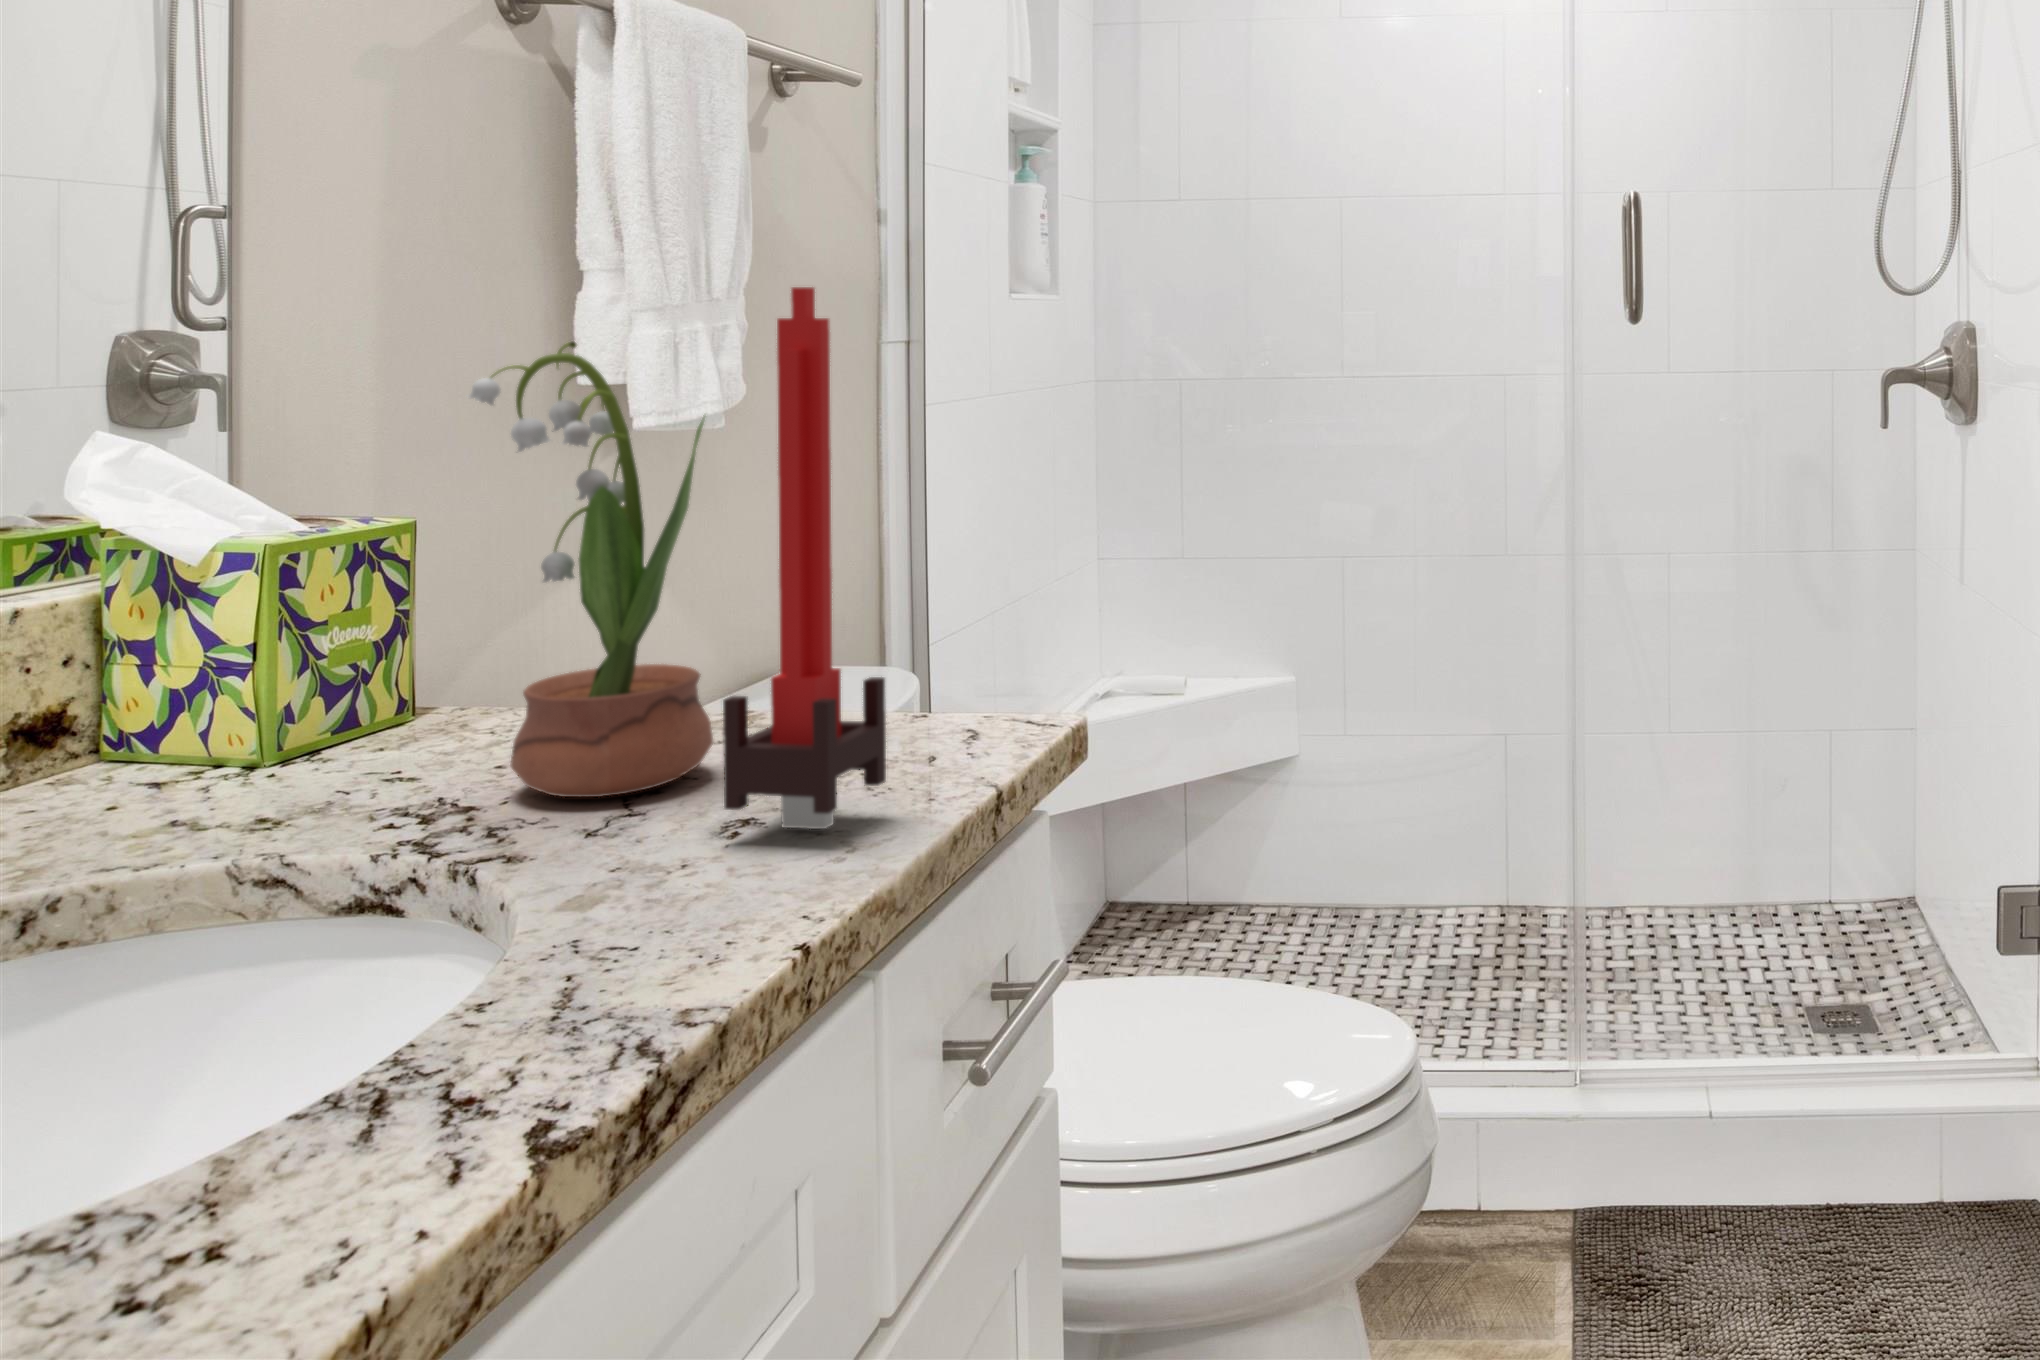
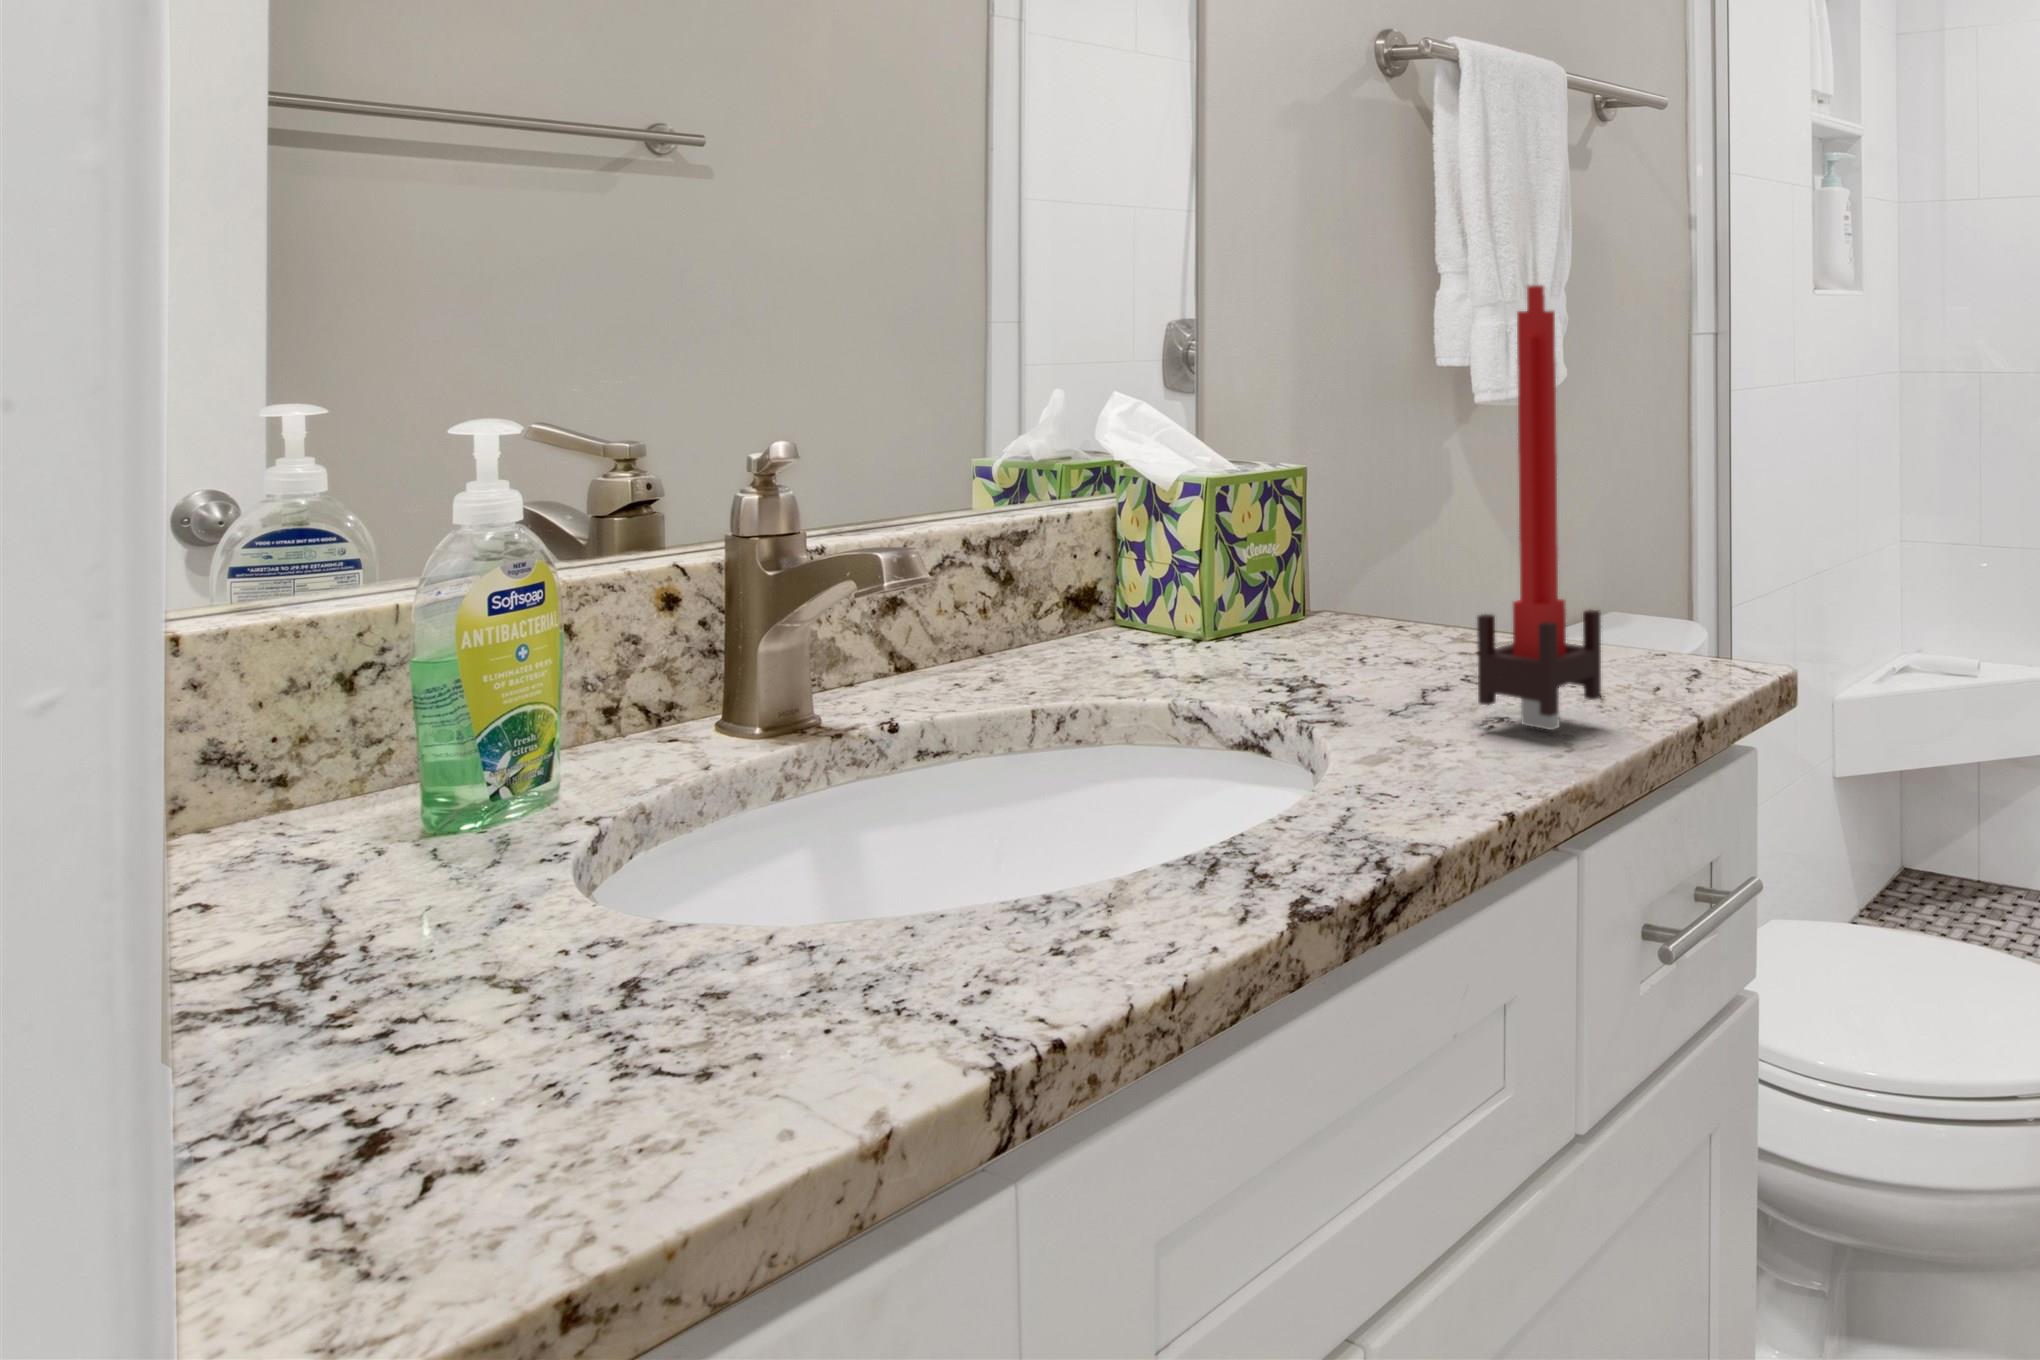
potted flower: present [468,342,713,797] -> none [1319,329,1488,685]

